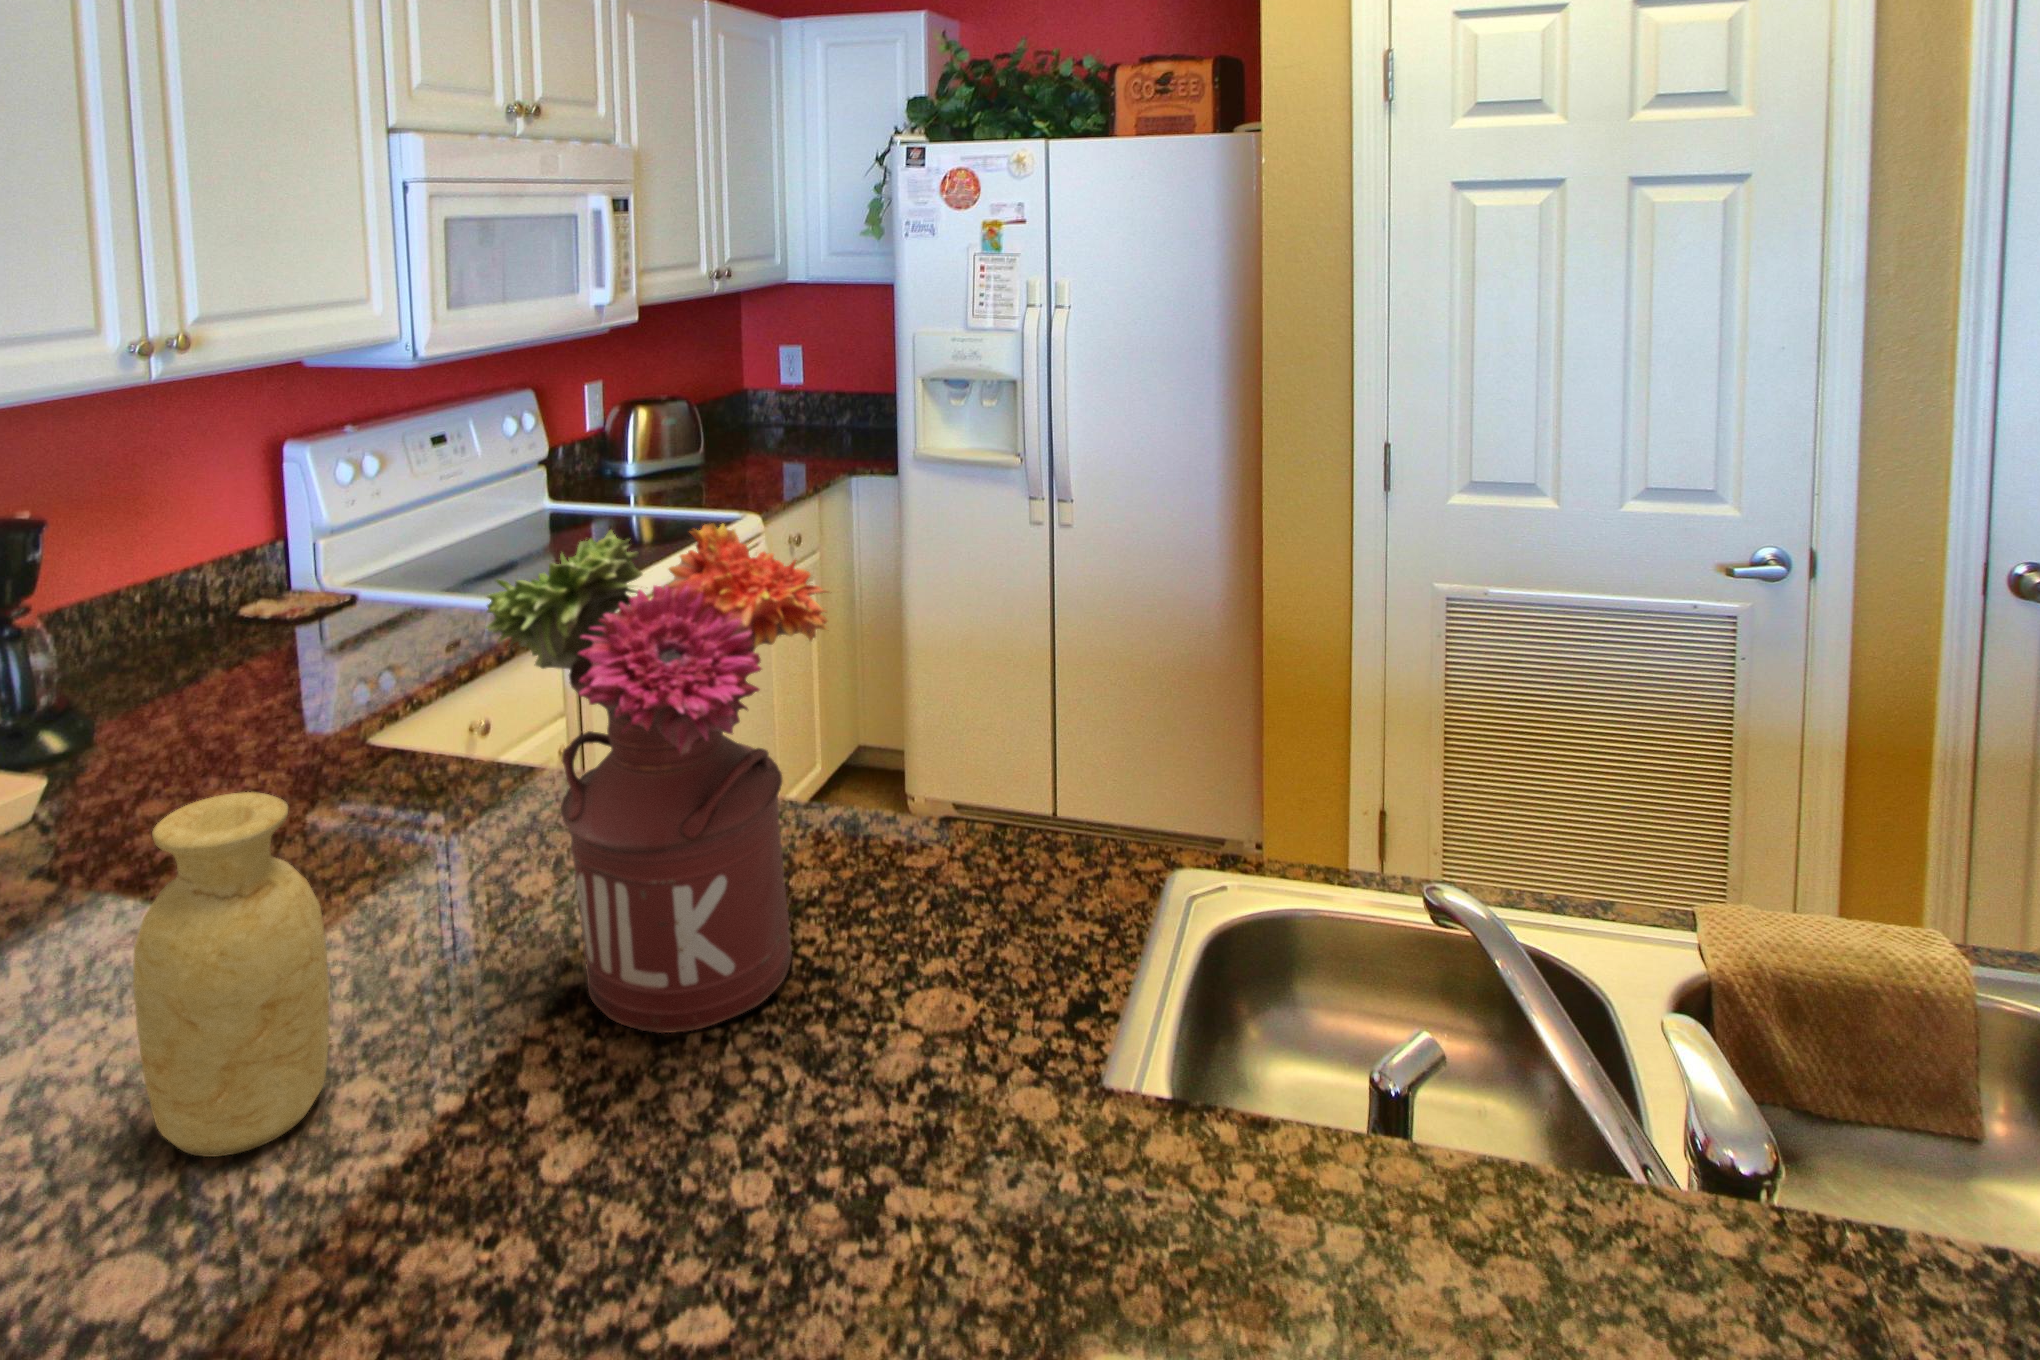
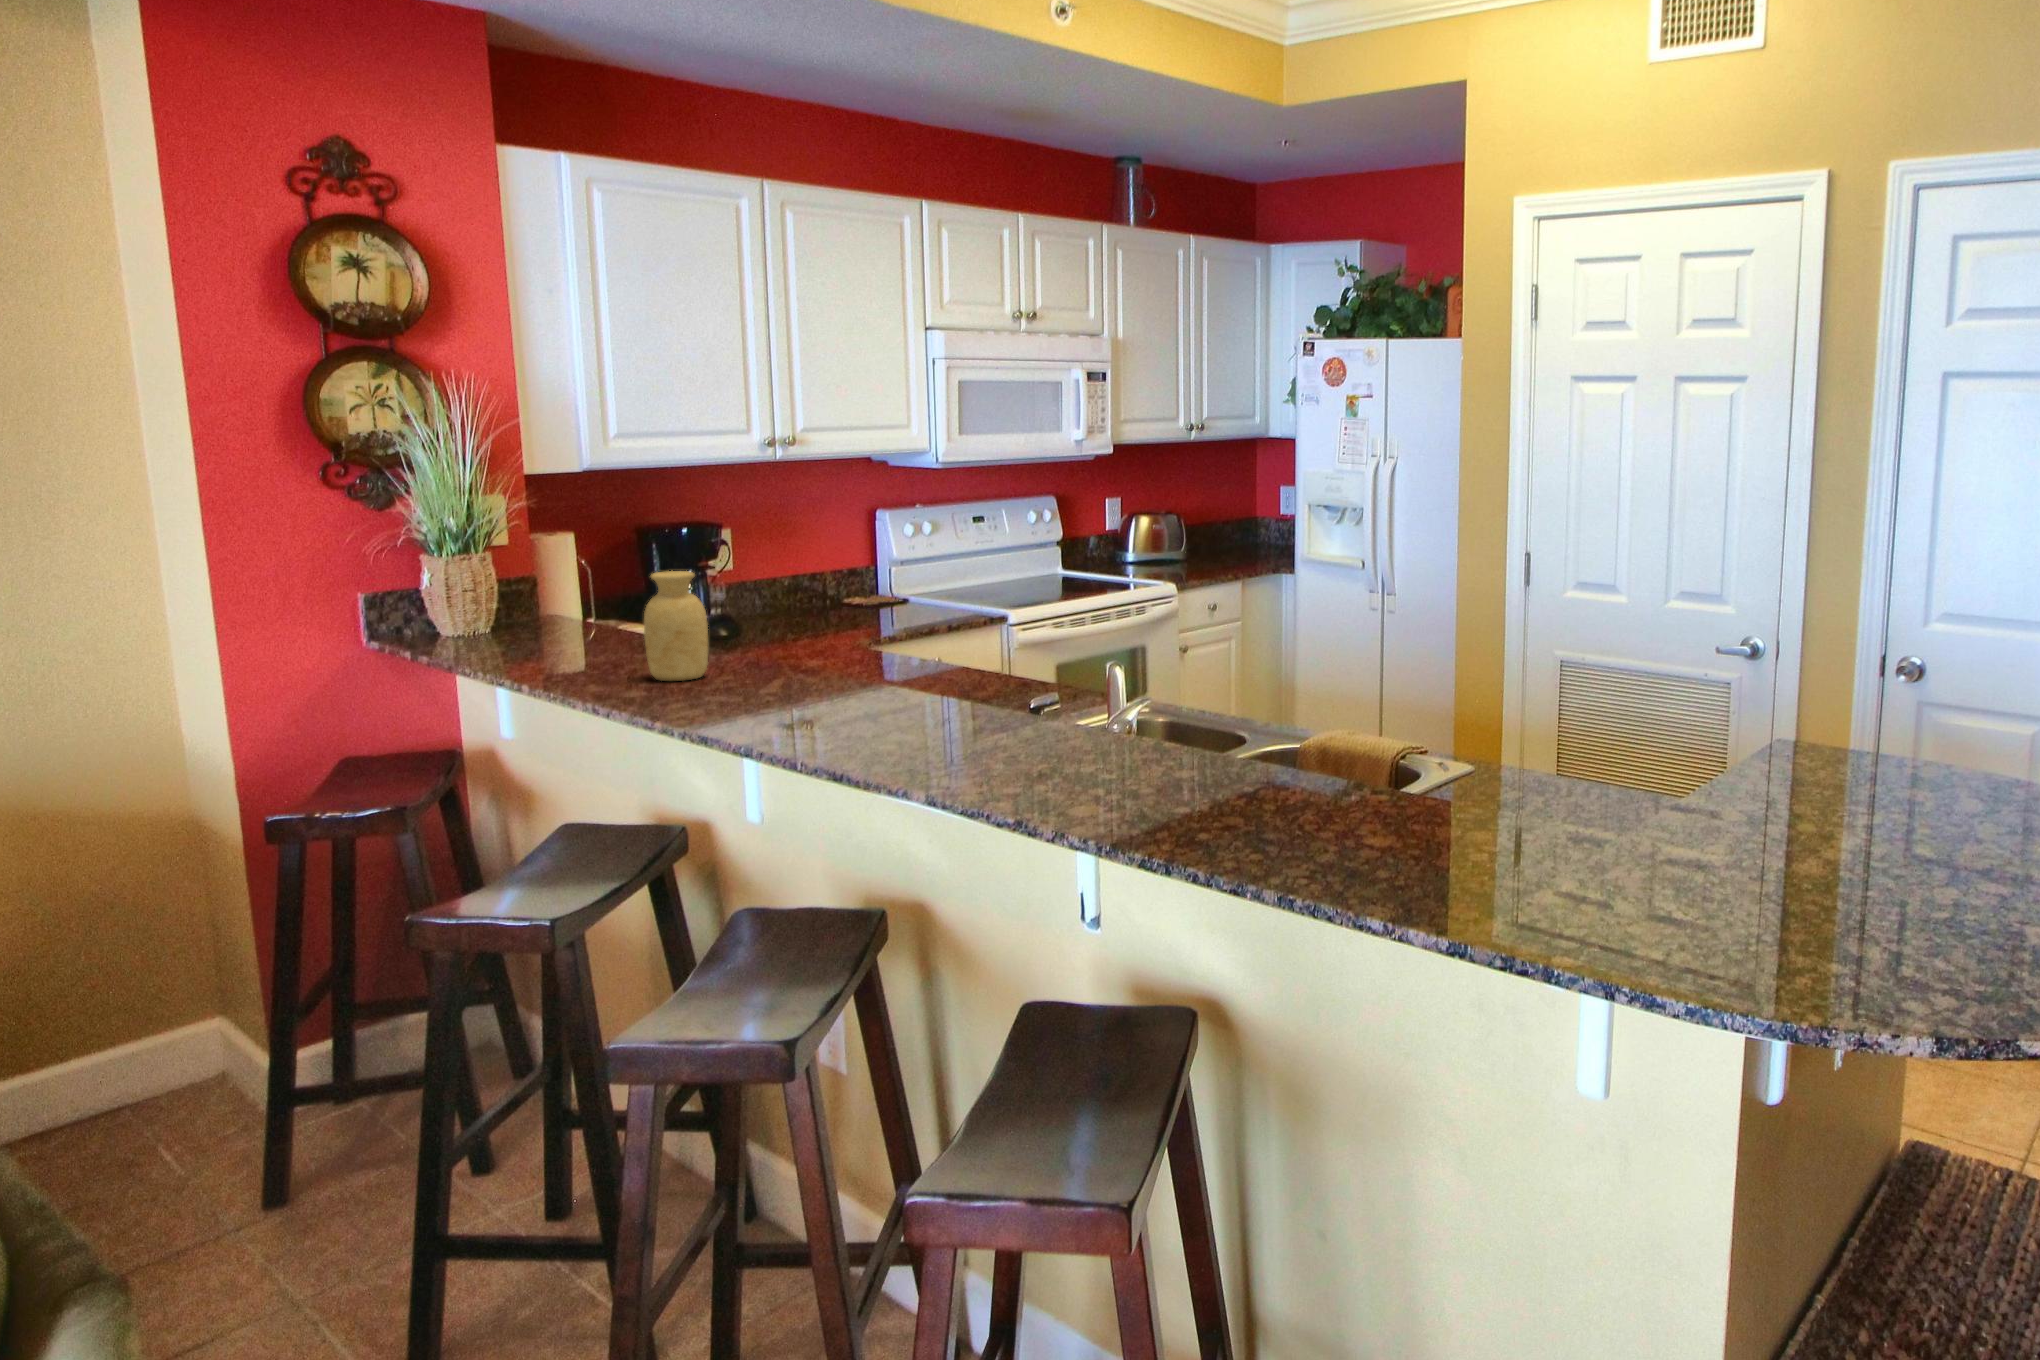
flower arrangement: present [486,524,828,1033] -> none [774,495,899,681]

